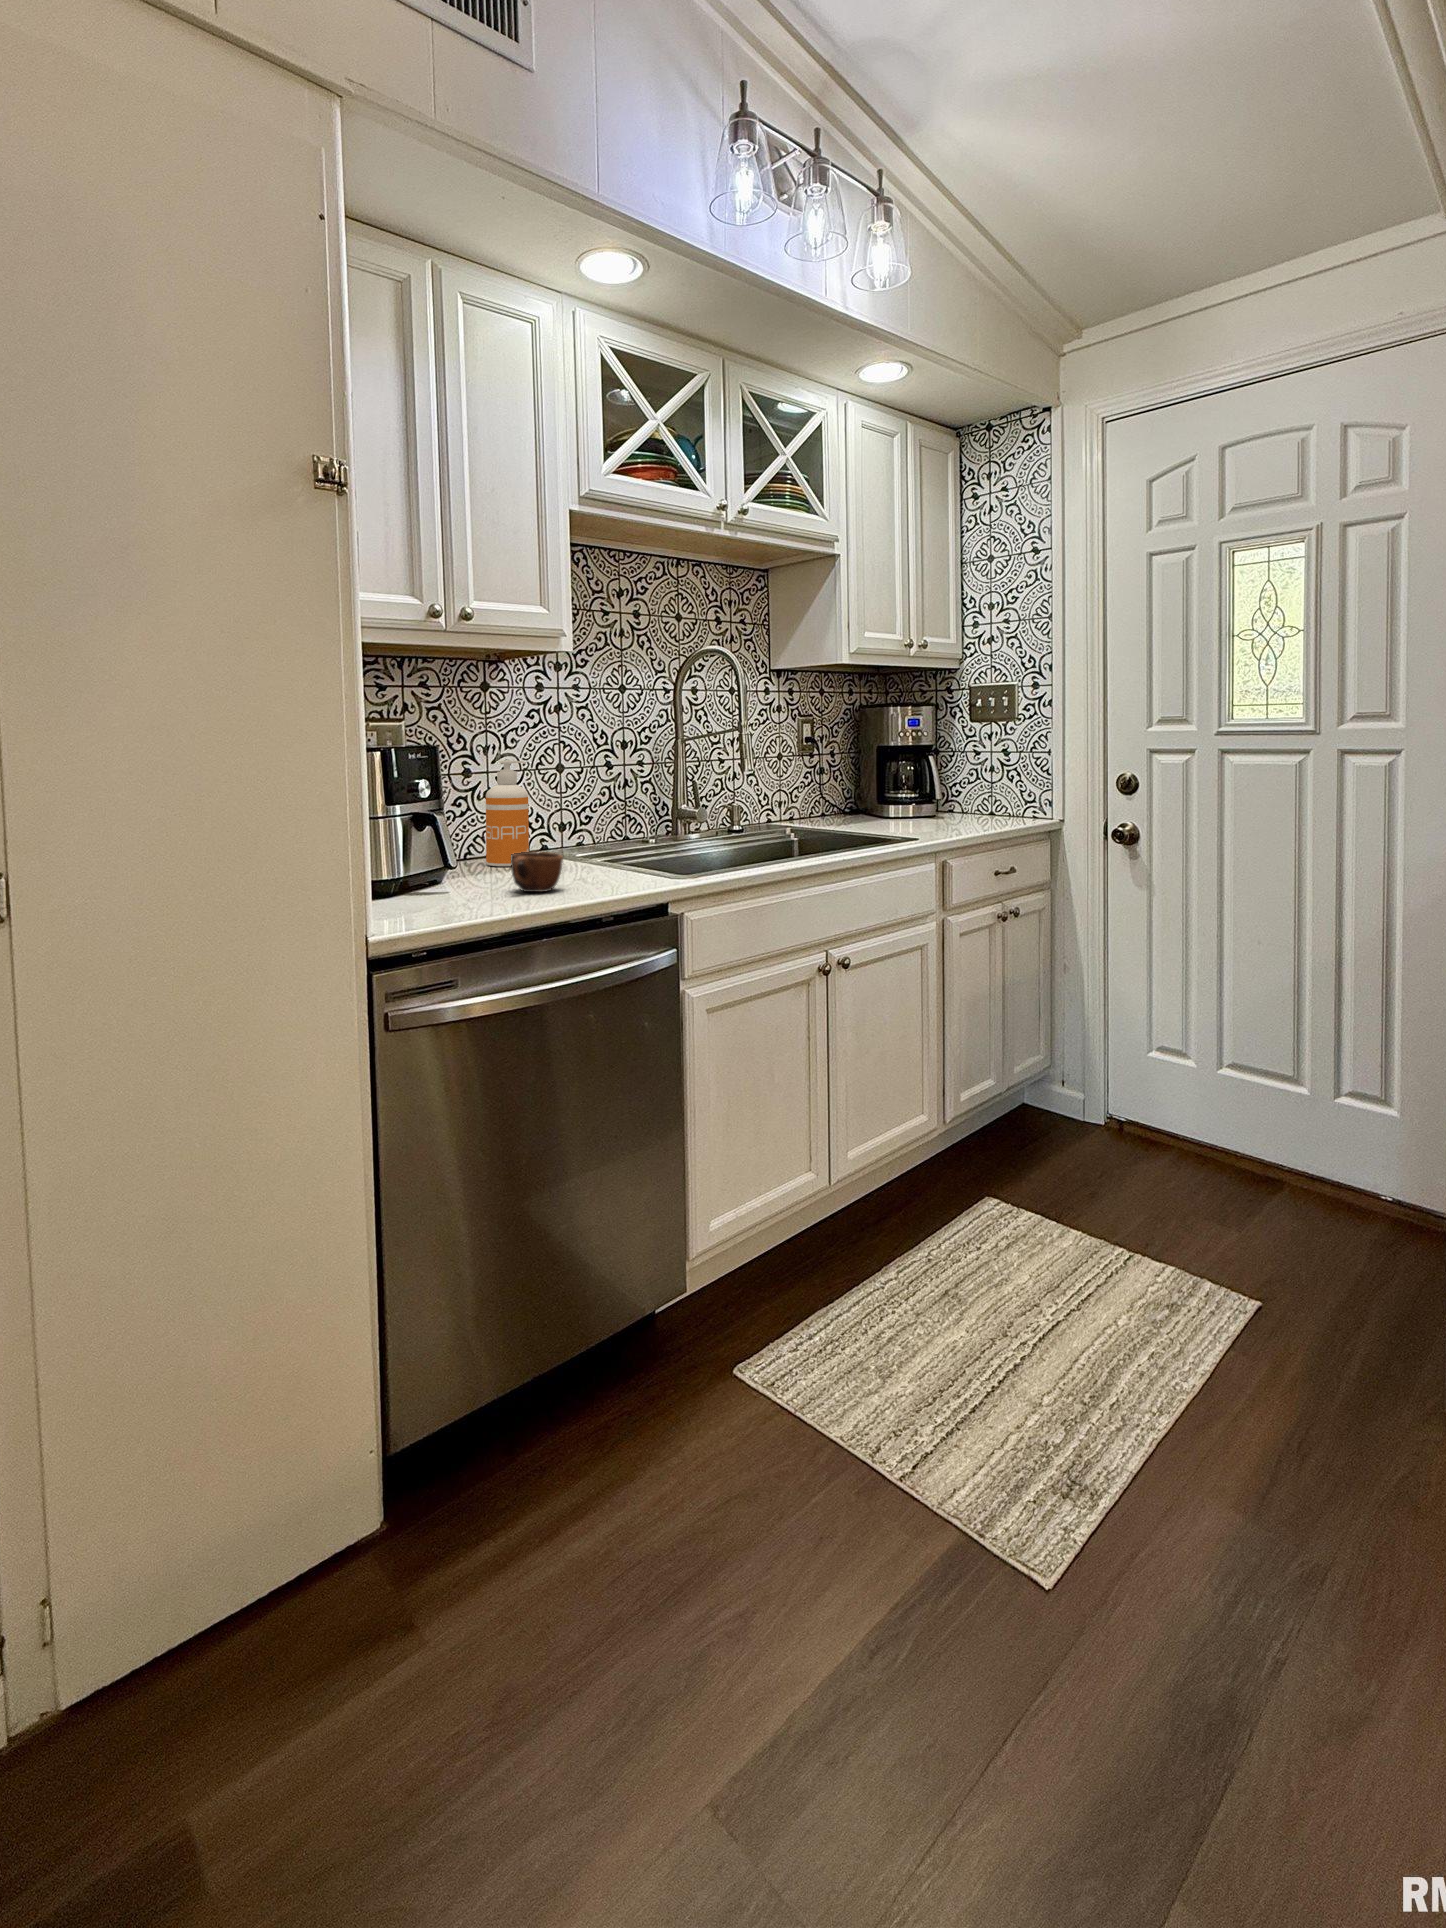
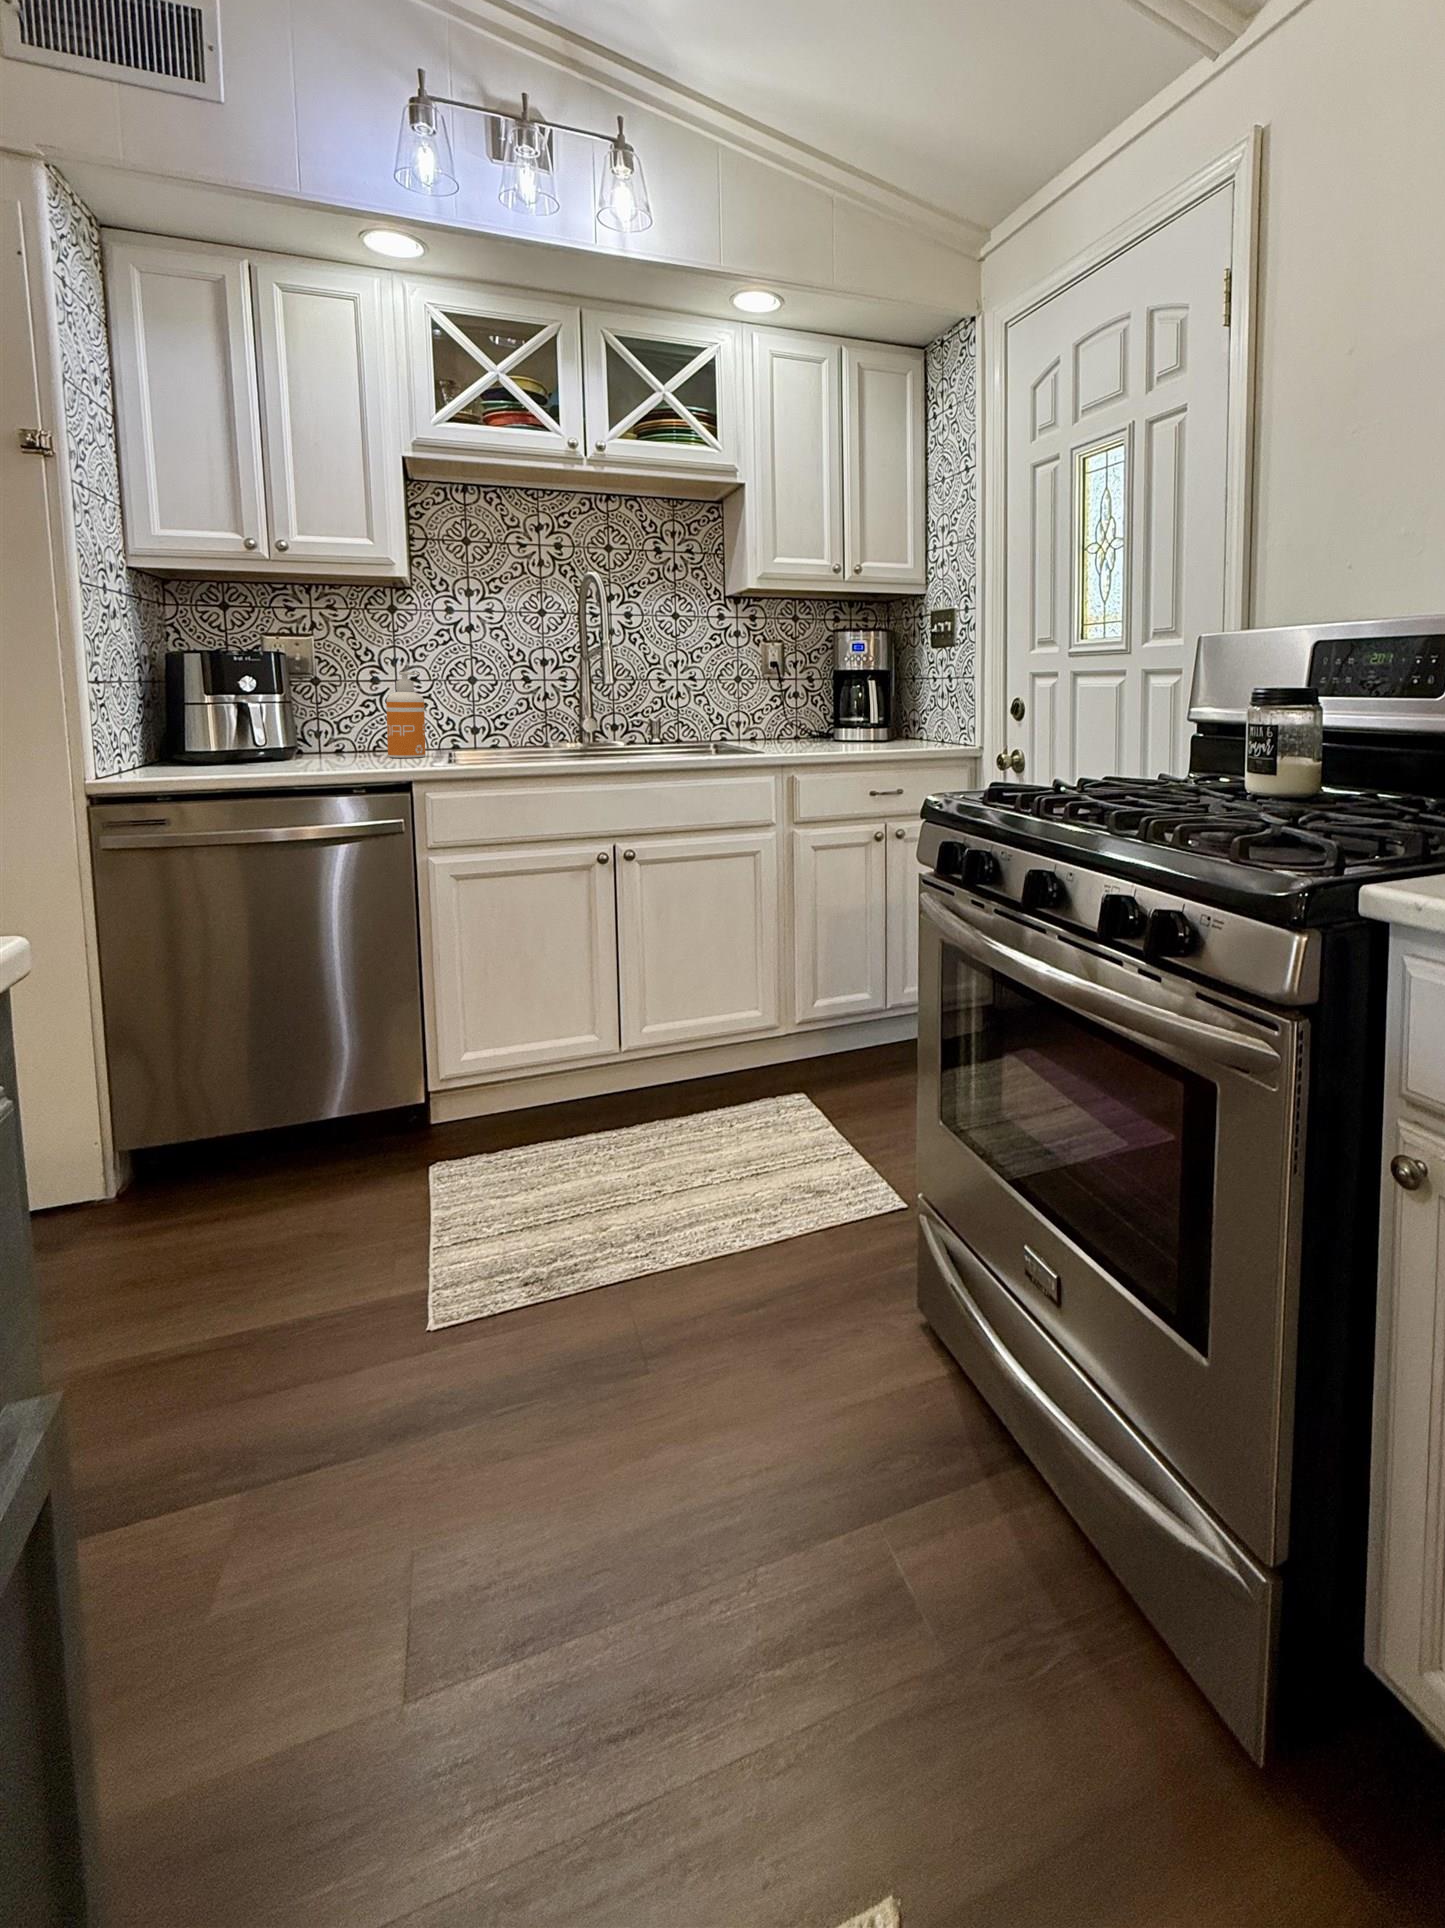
mug: present [511,852,563,892] -> none [282,738,341,769]

